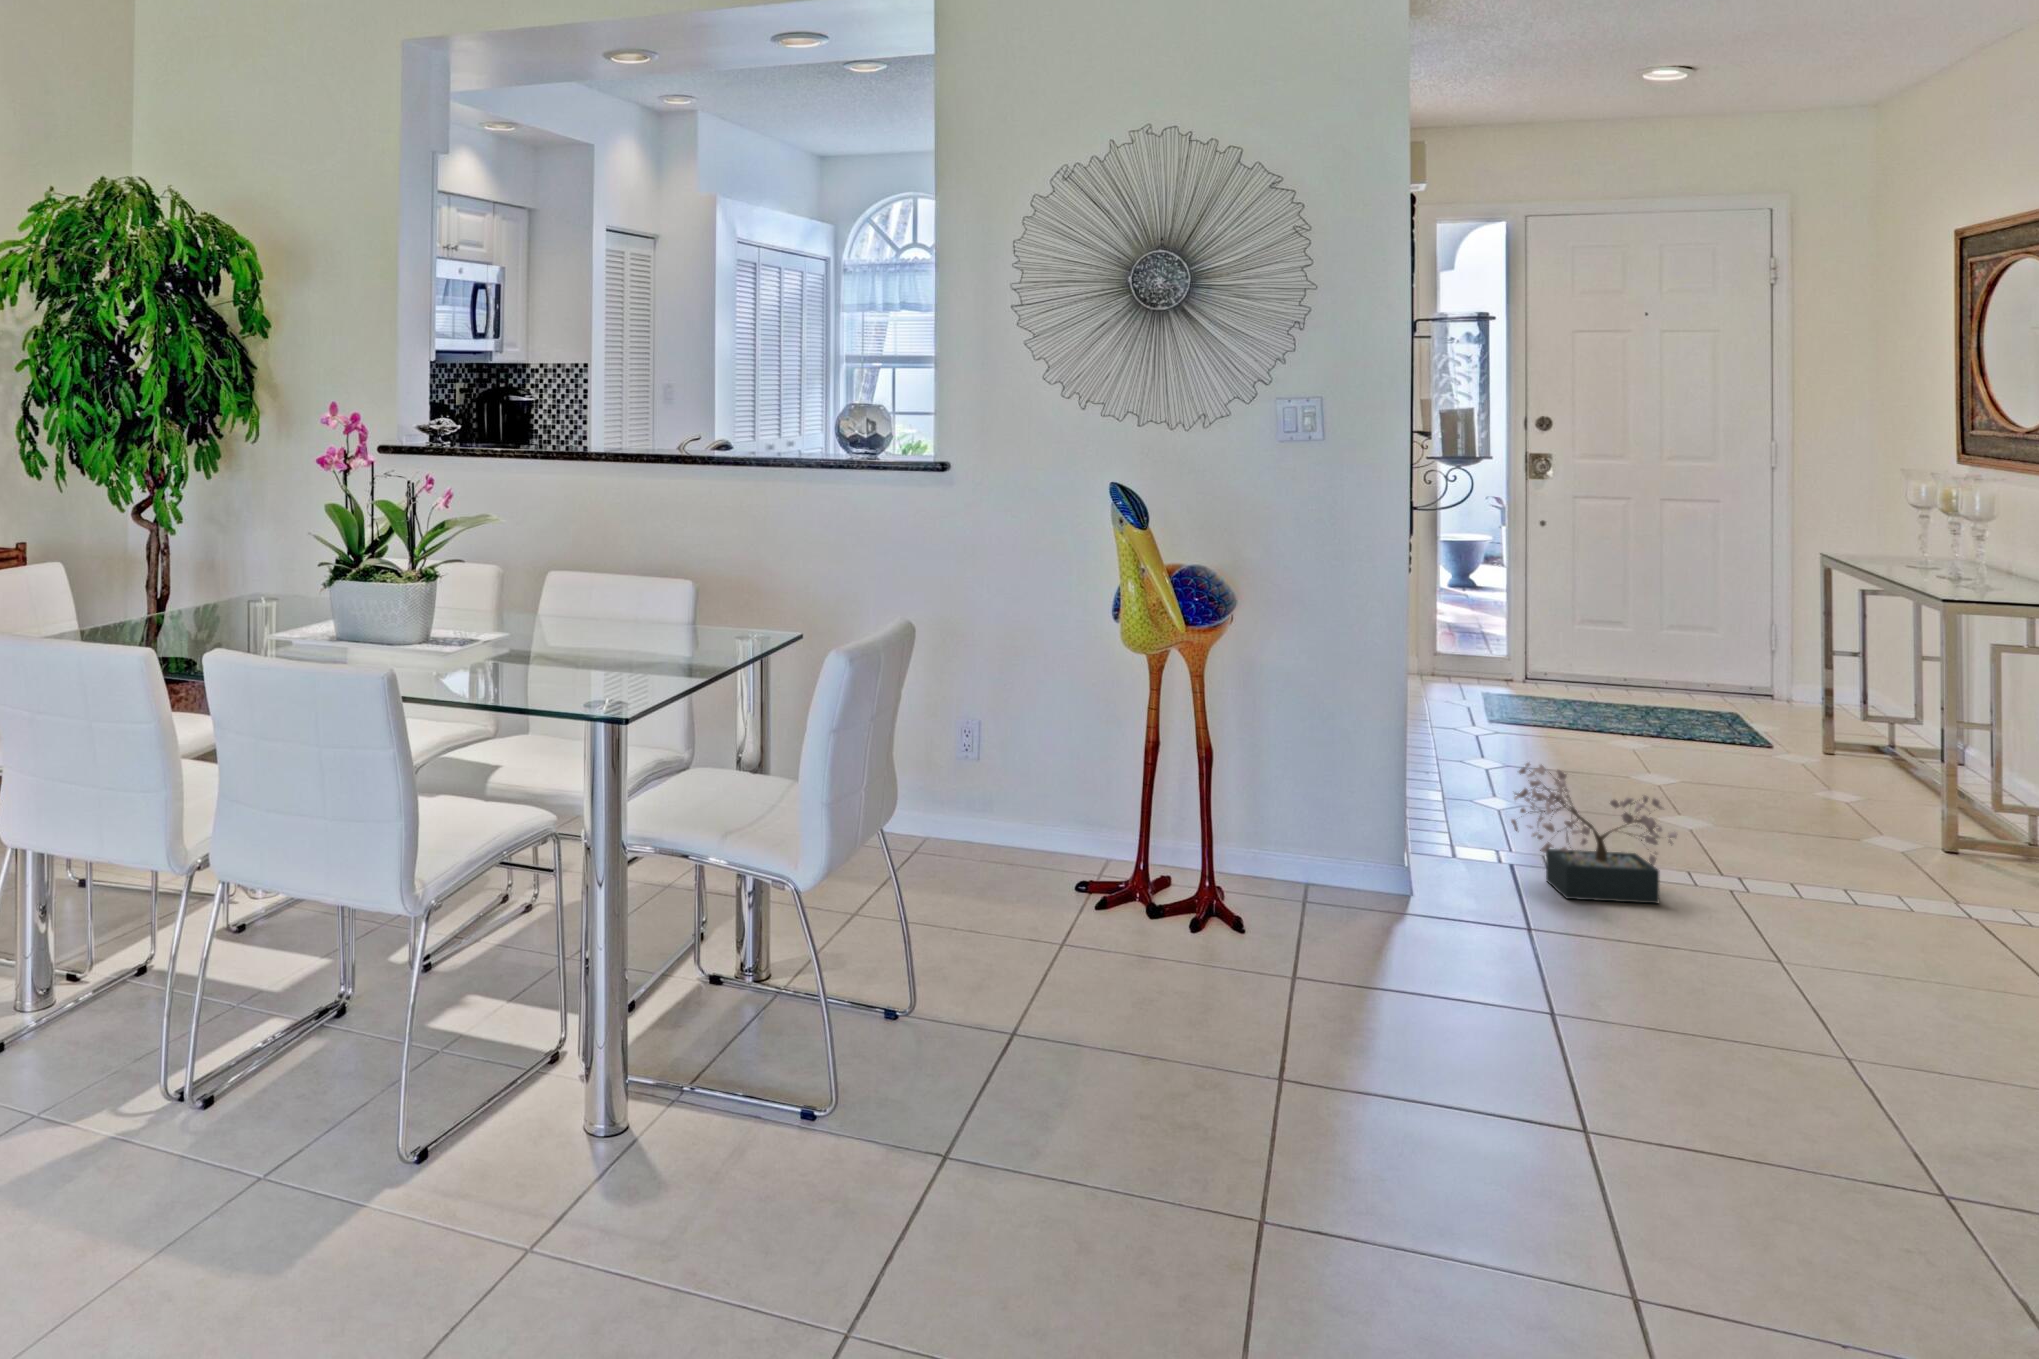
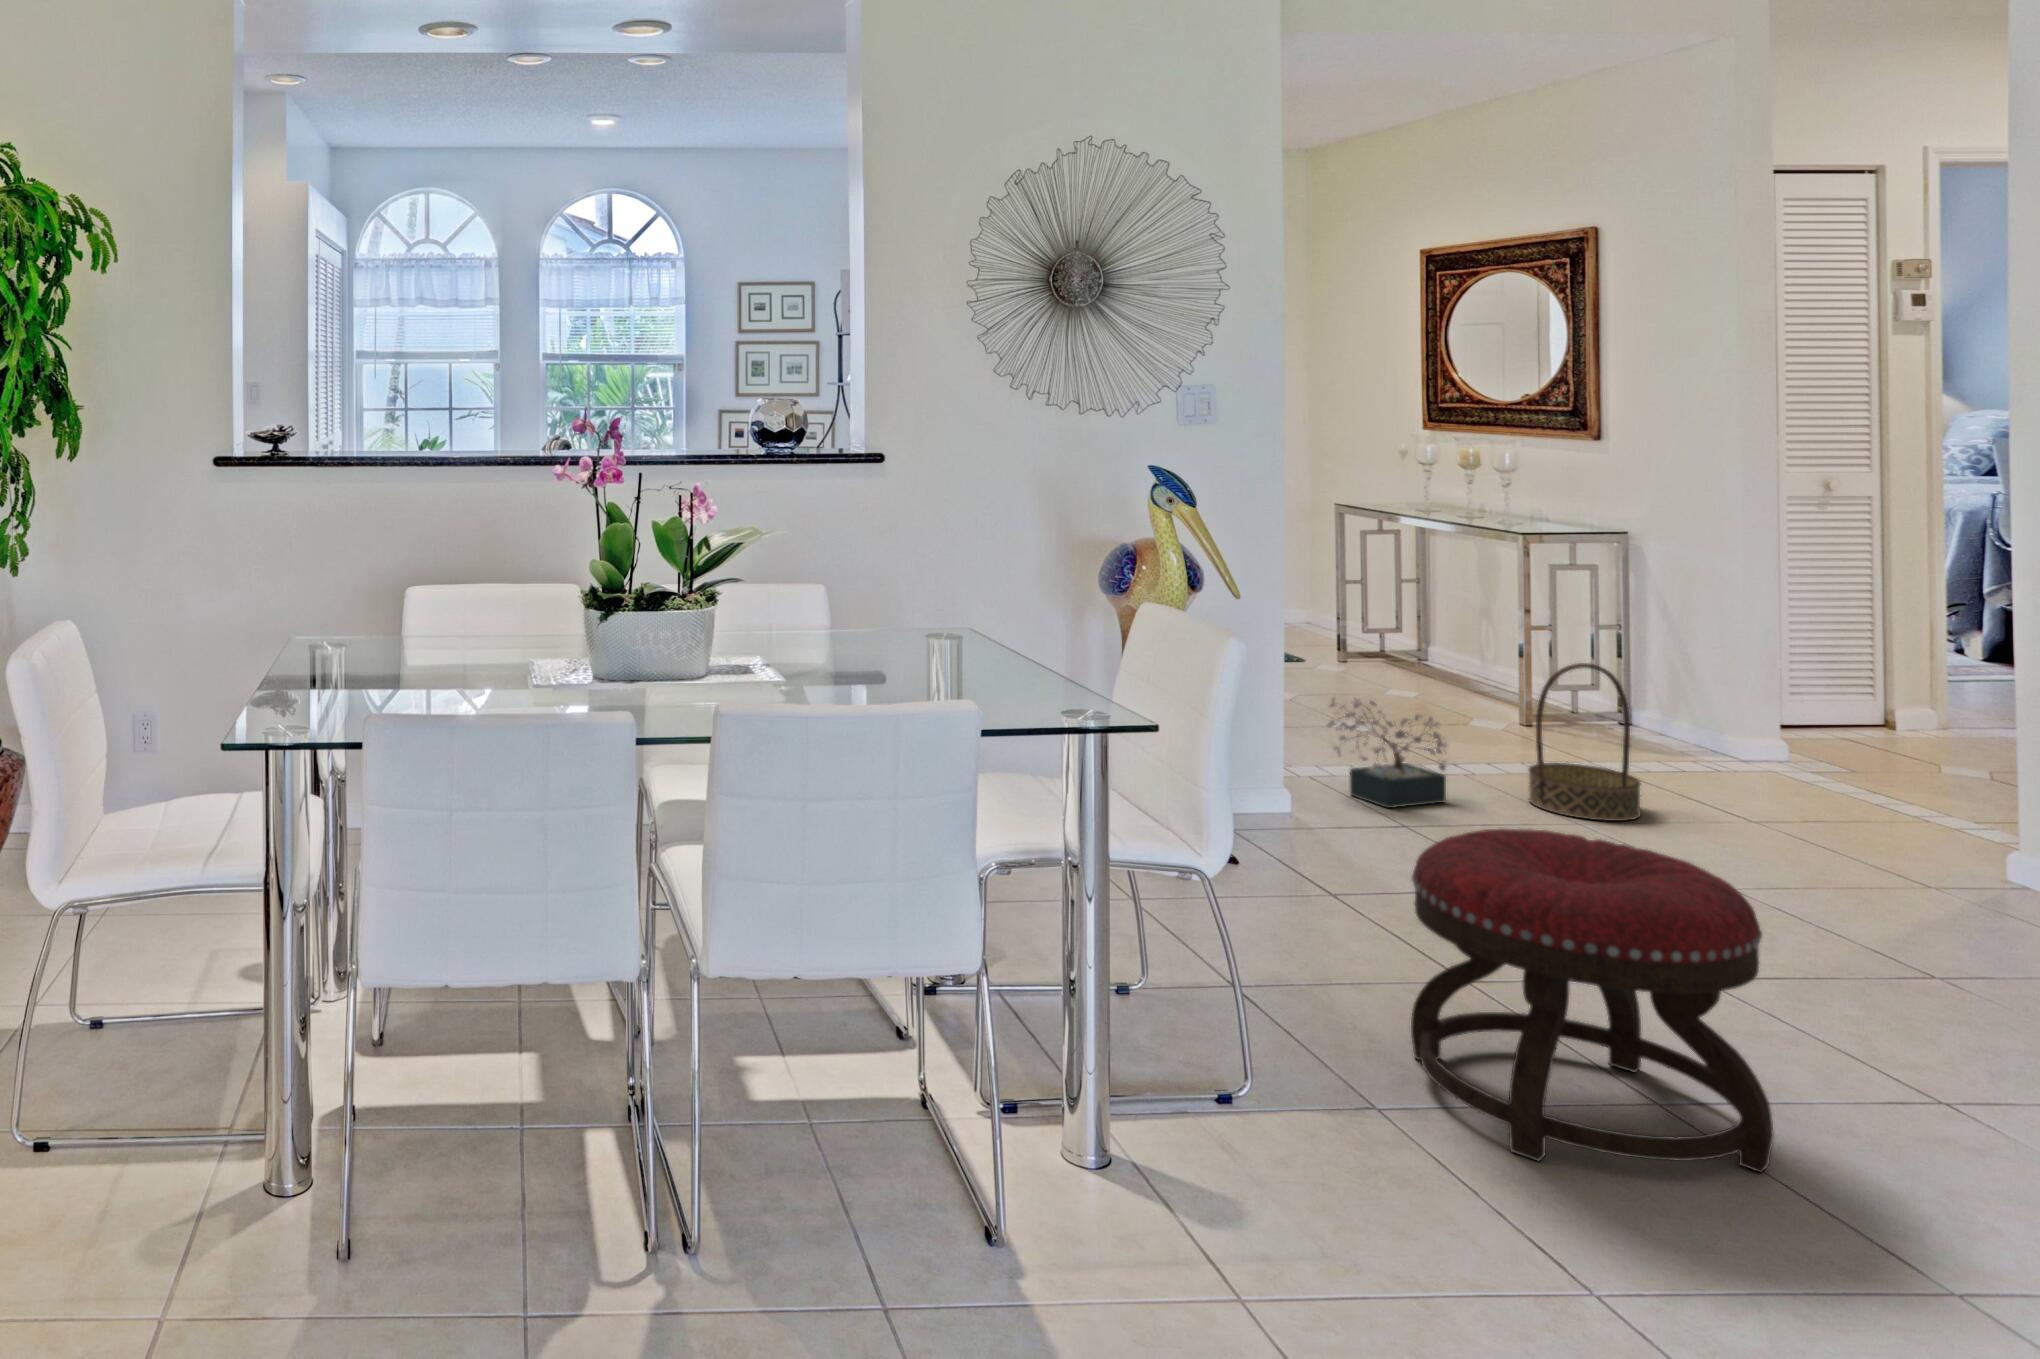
basket: none [1774,751,1923,956] -> present [1529,663,1641,821]
ottoman: none [1019,876,1345,1275] -> present [1411,829,1773,1172]

